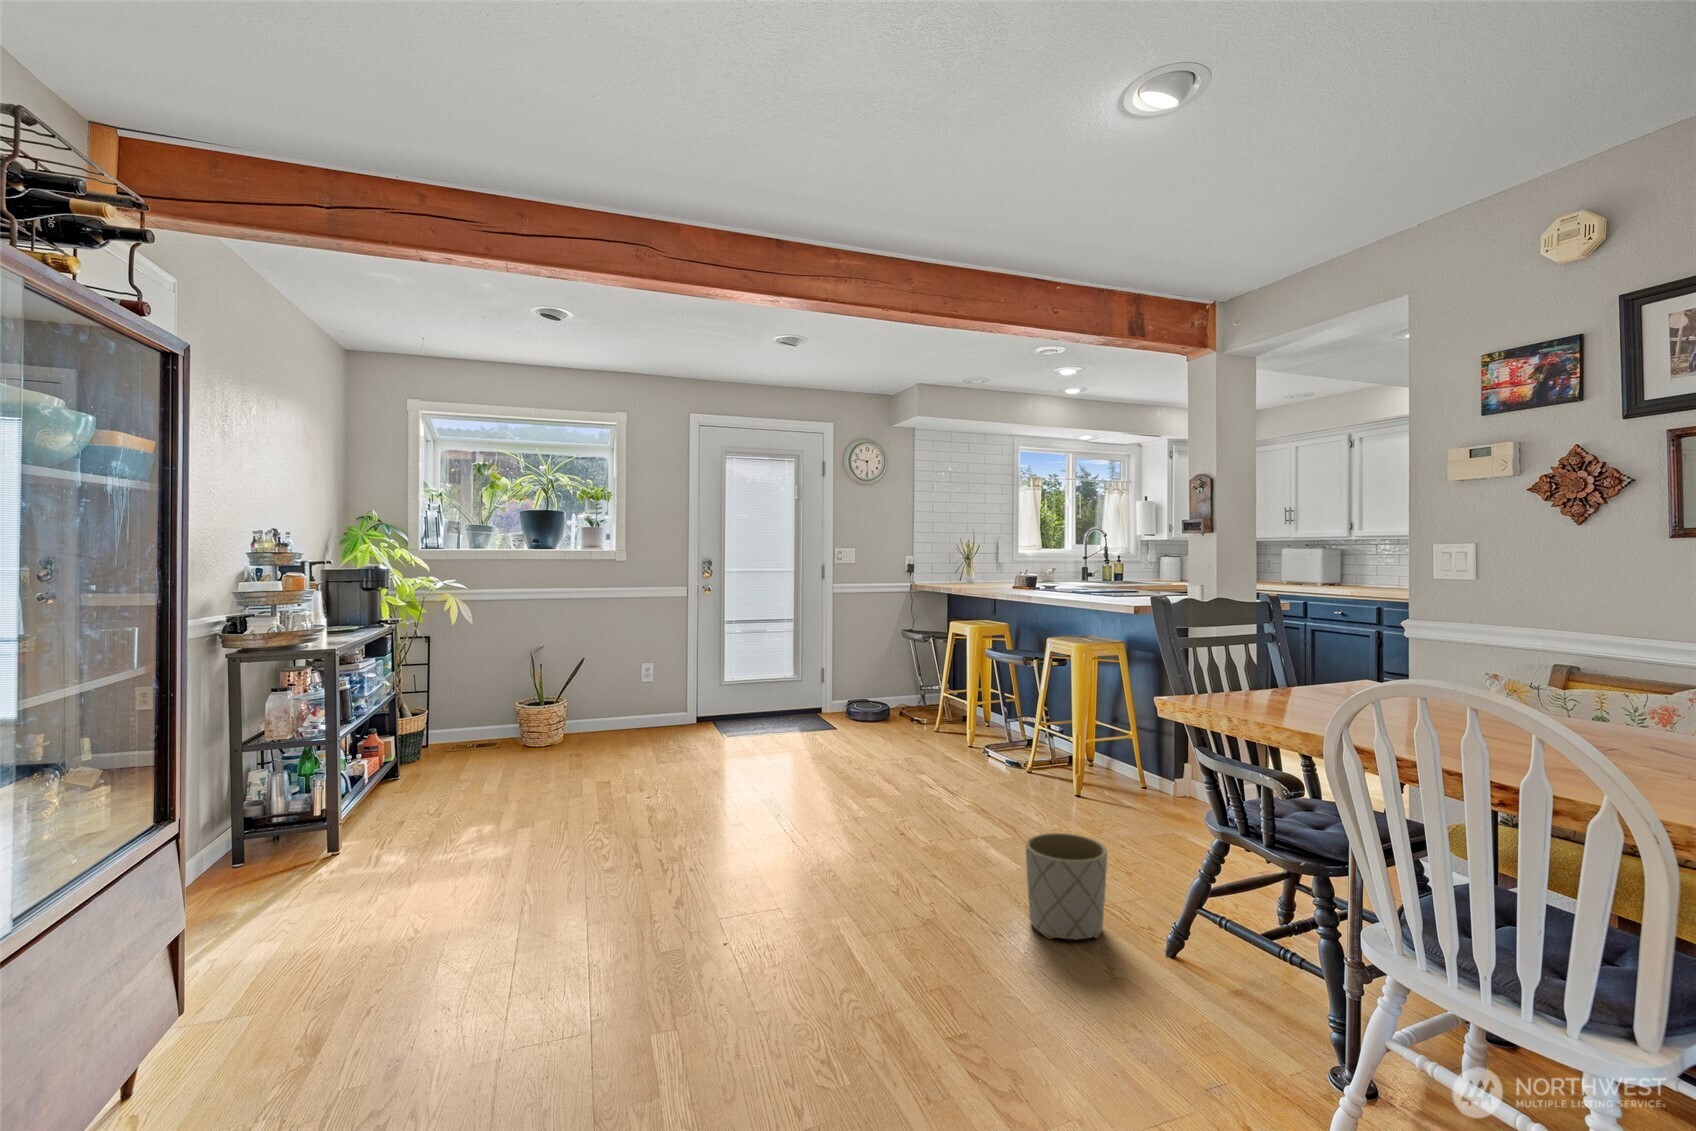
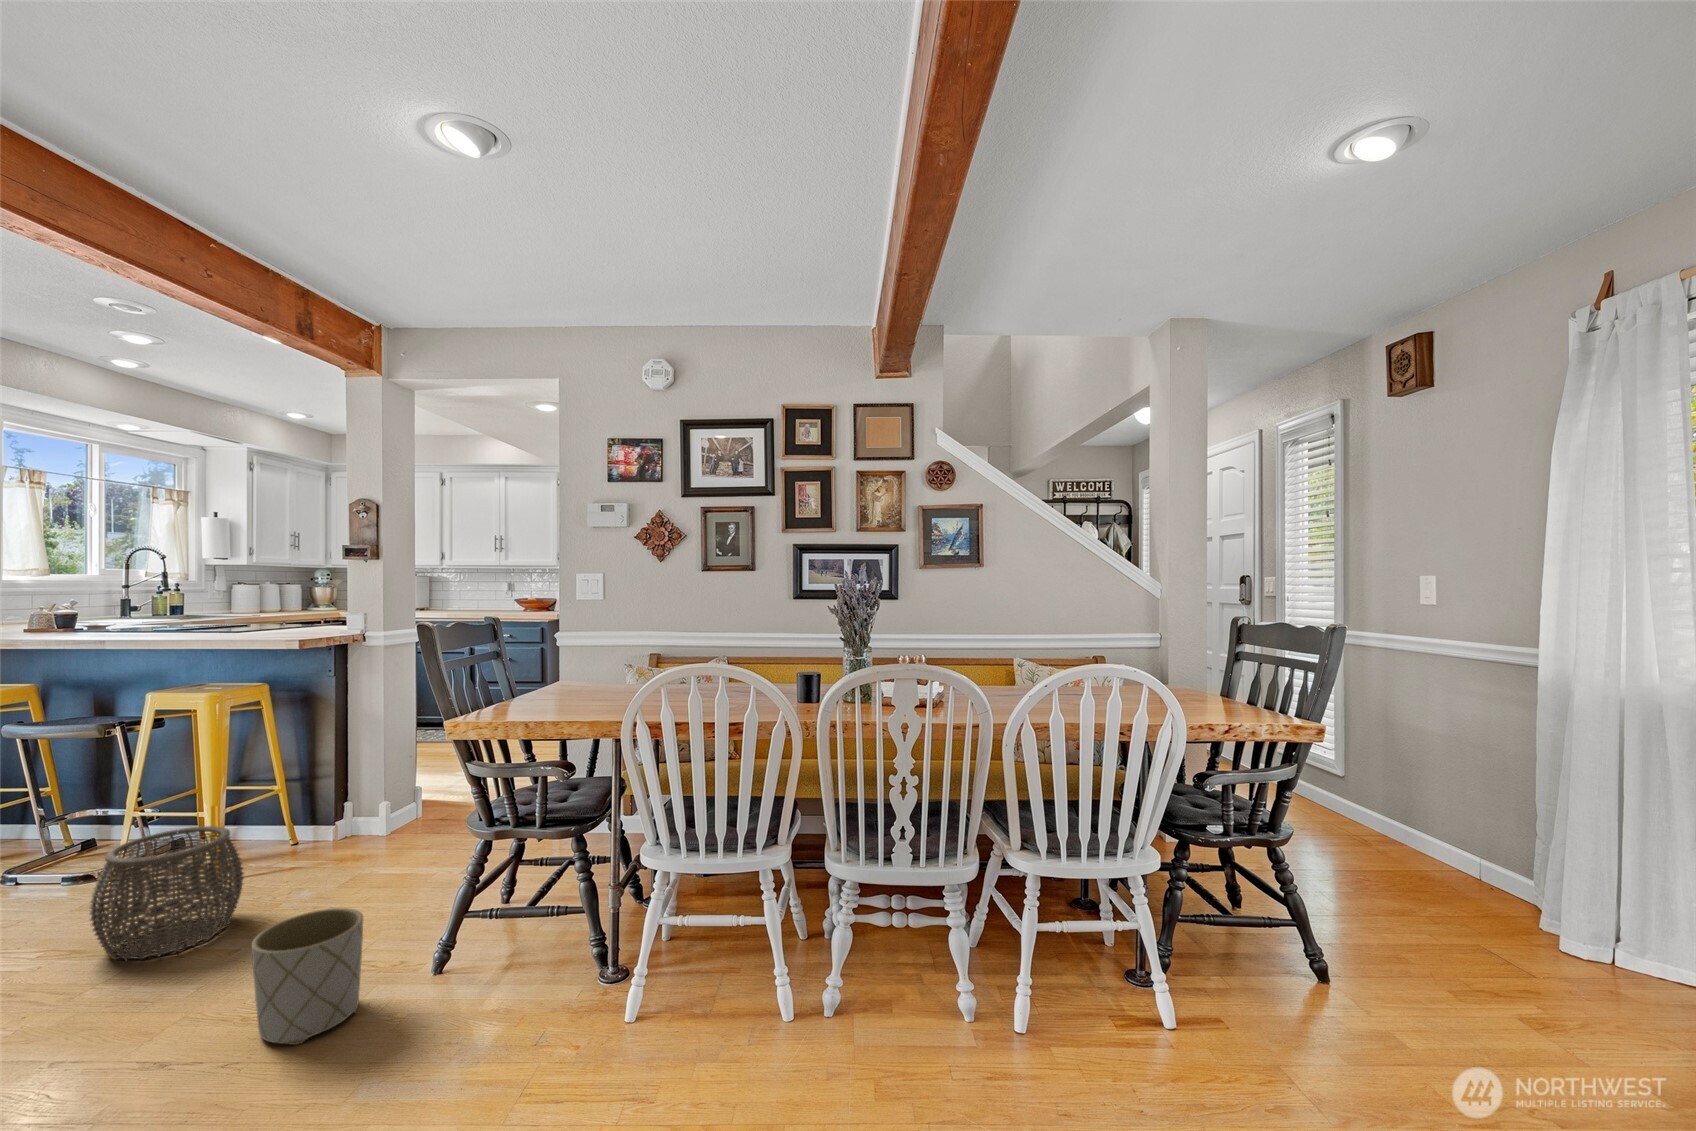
woven basket: none [984,743,1076,838] -> present [90,826,244,960]

